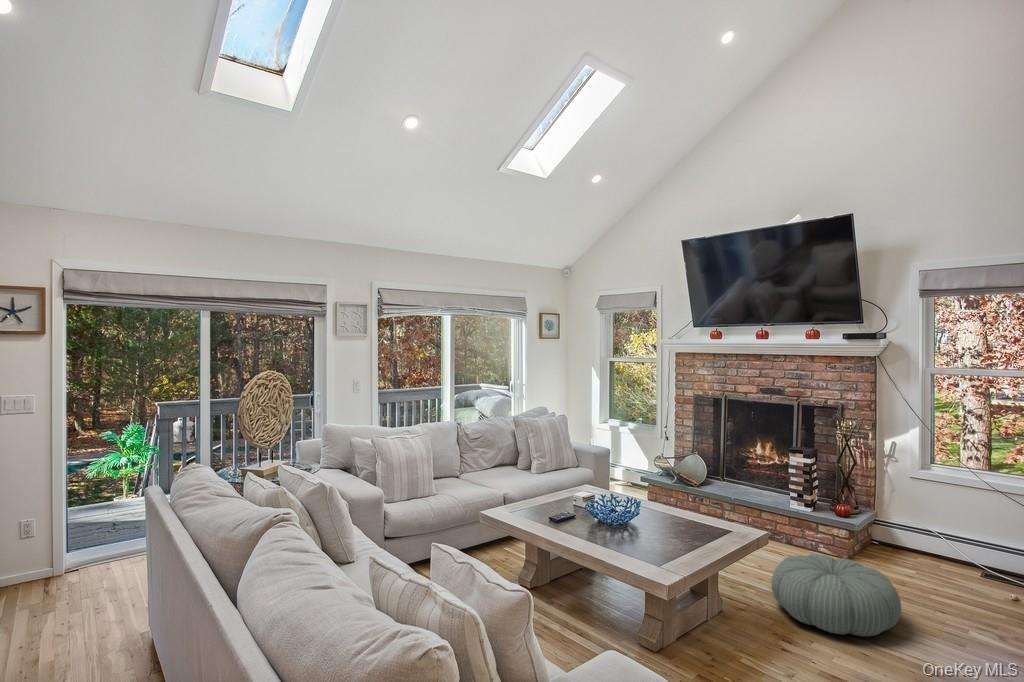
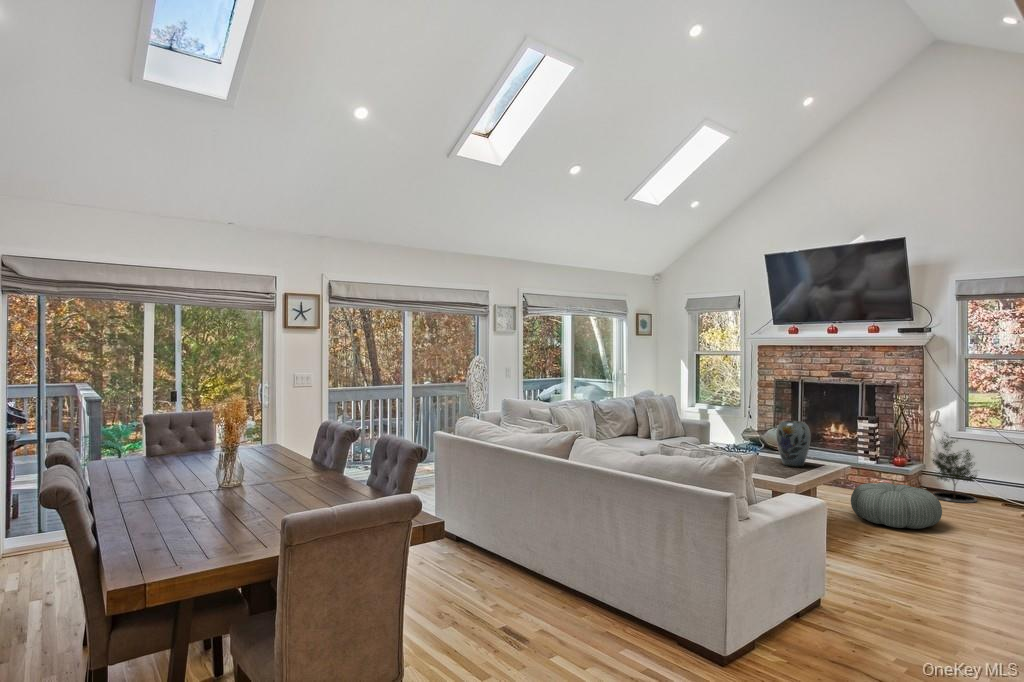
vase: none [667,467,714,536] -> present [776,421,811,467]
potted tree: none [882,472,951,572] -> present [933,432,977,503]

